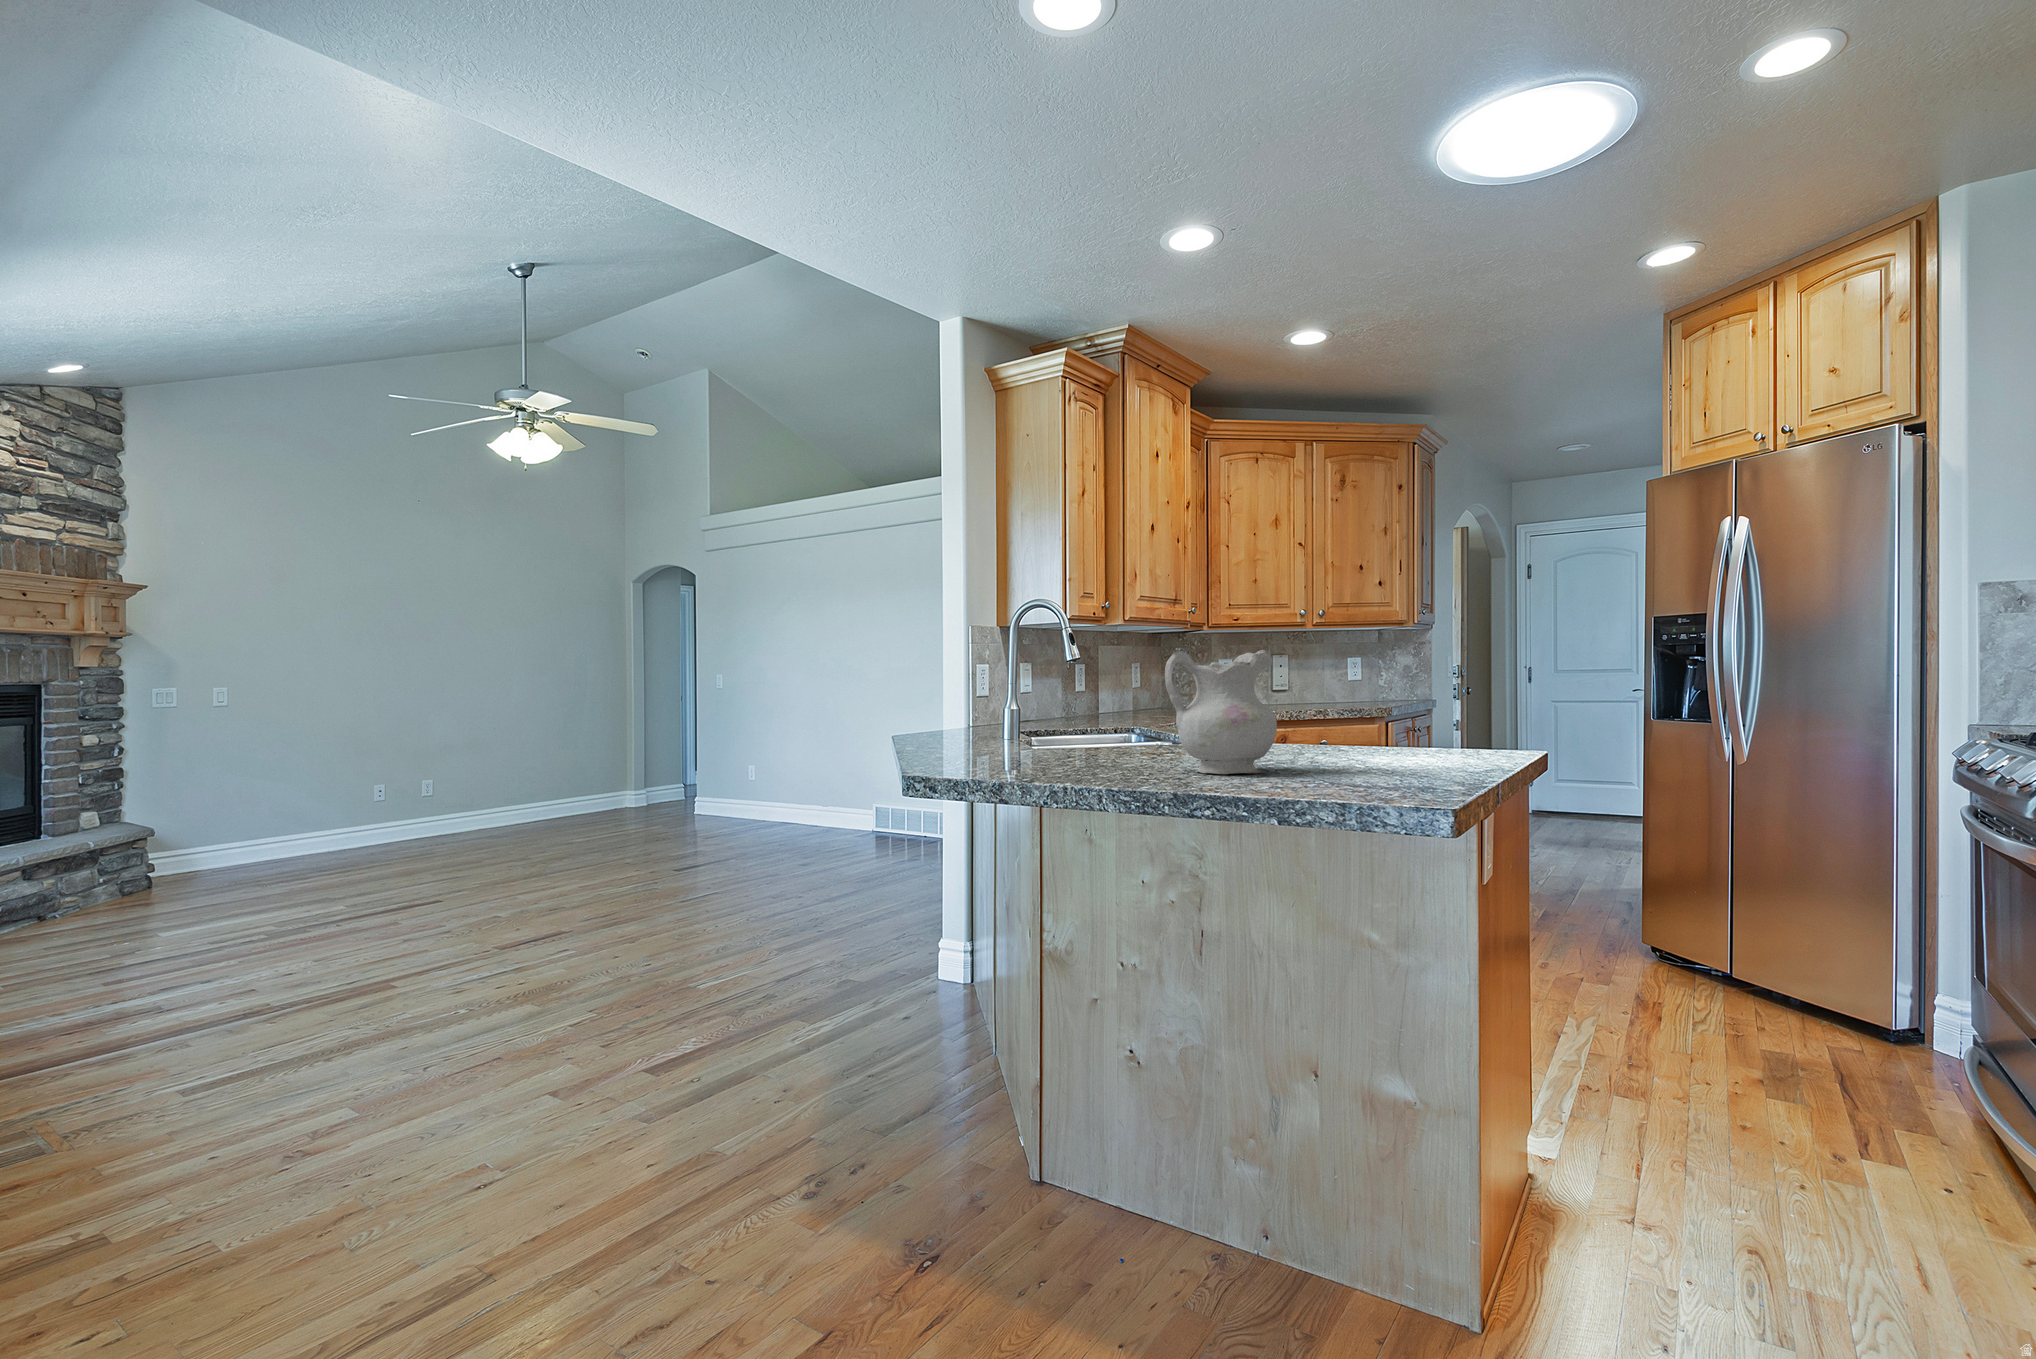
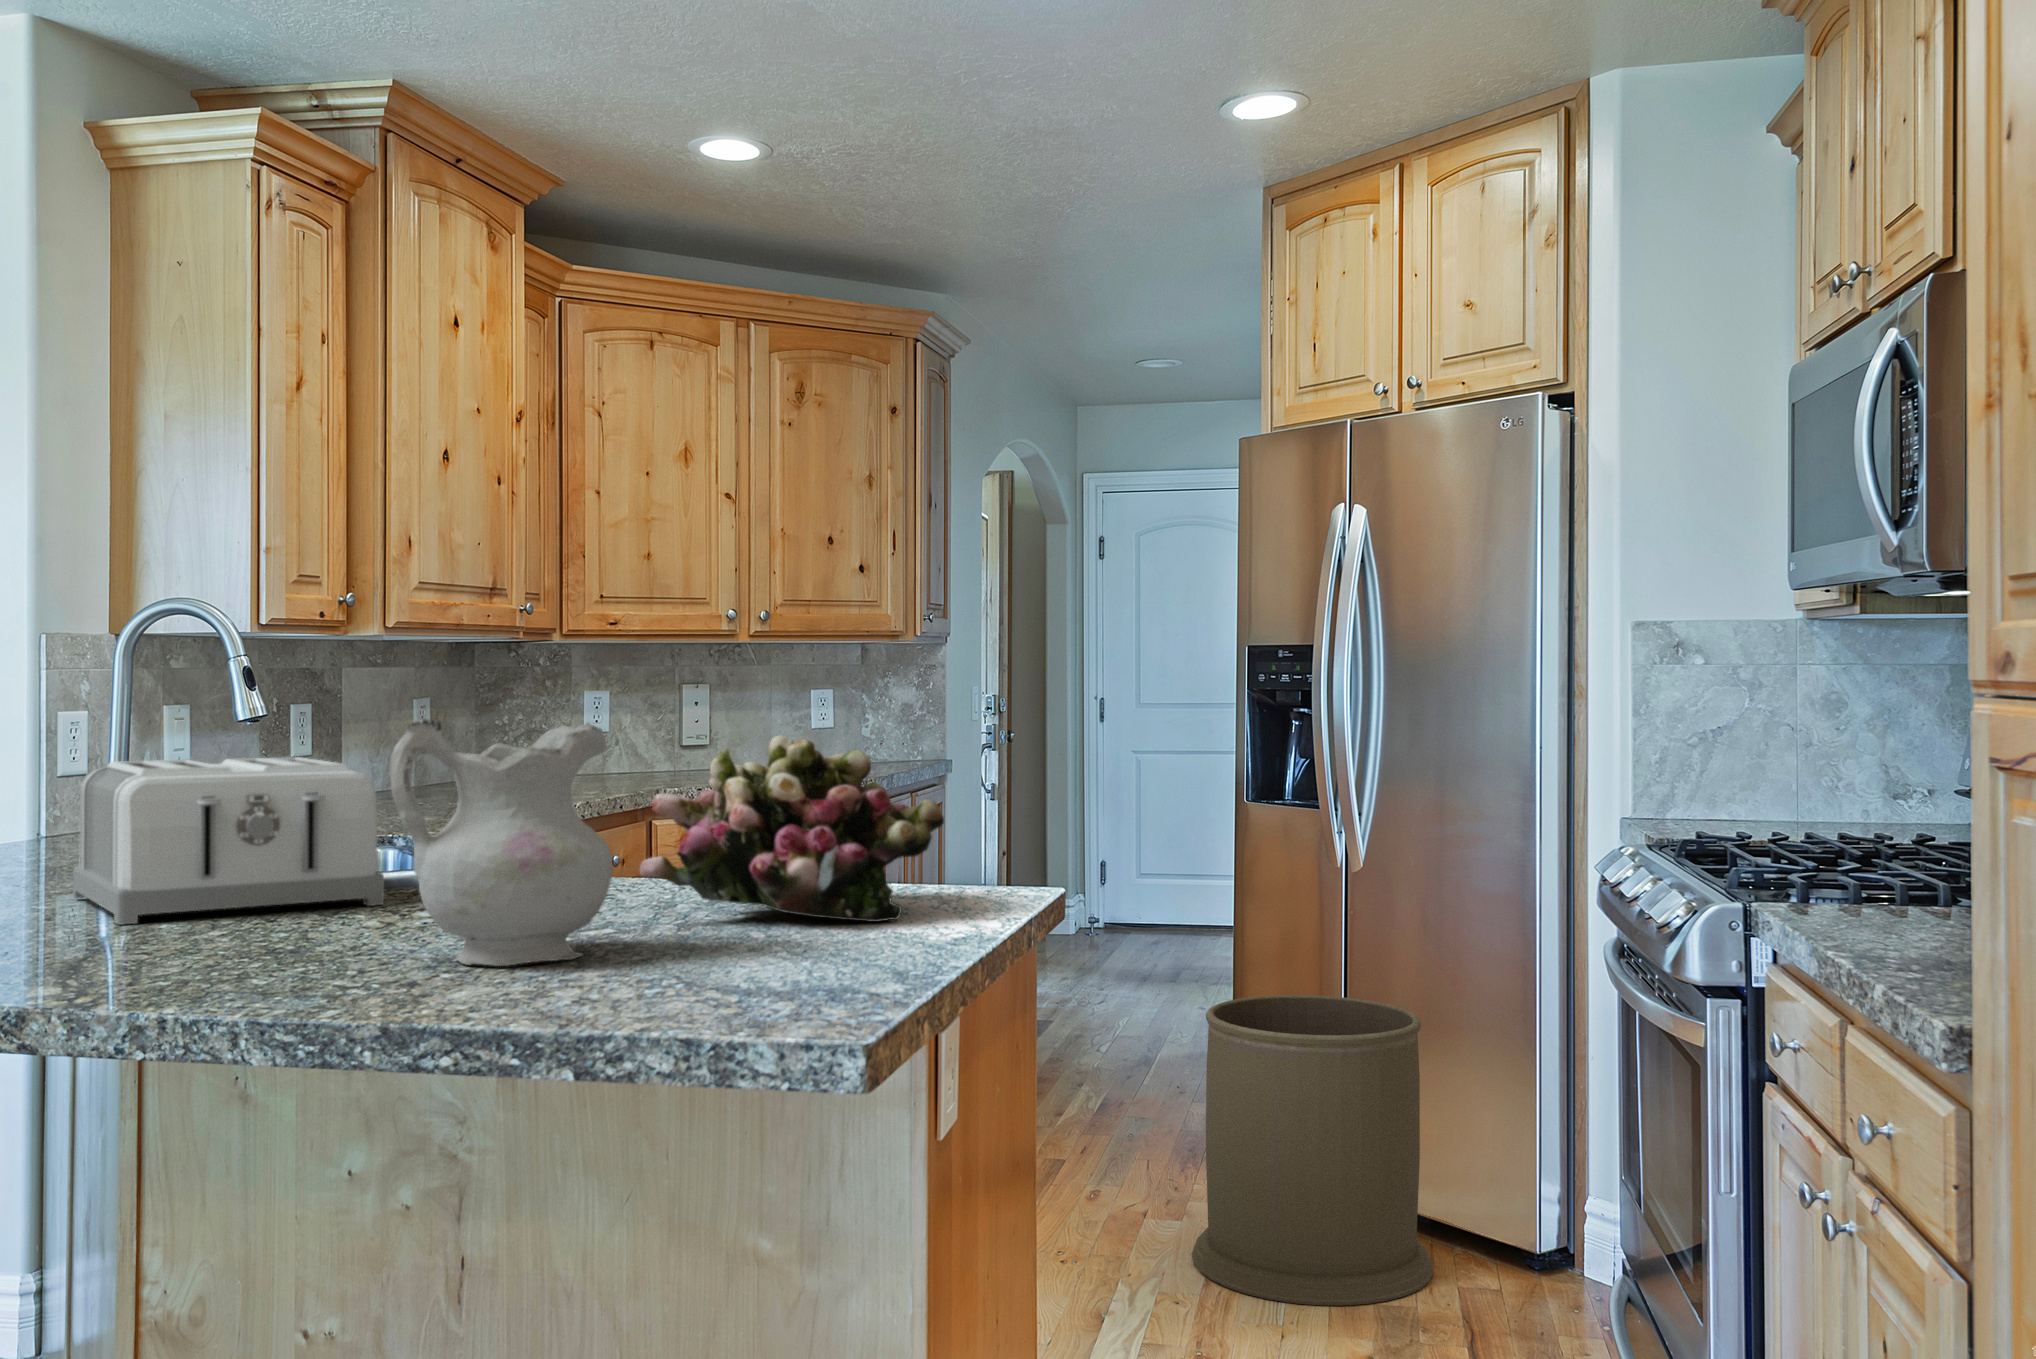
flower arrangement: none [1285,662,1463,764] -> present [640,735,944,922]
toaster: none [1002,680,1147,756] -> present [73,757,384,925]
trash can: none [1620,842,1812,1046] -> present [1192,995,1433,1306]

